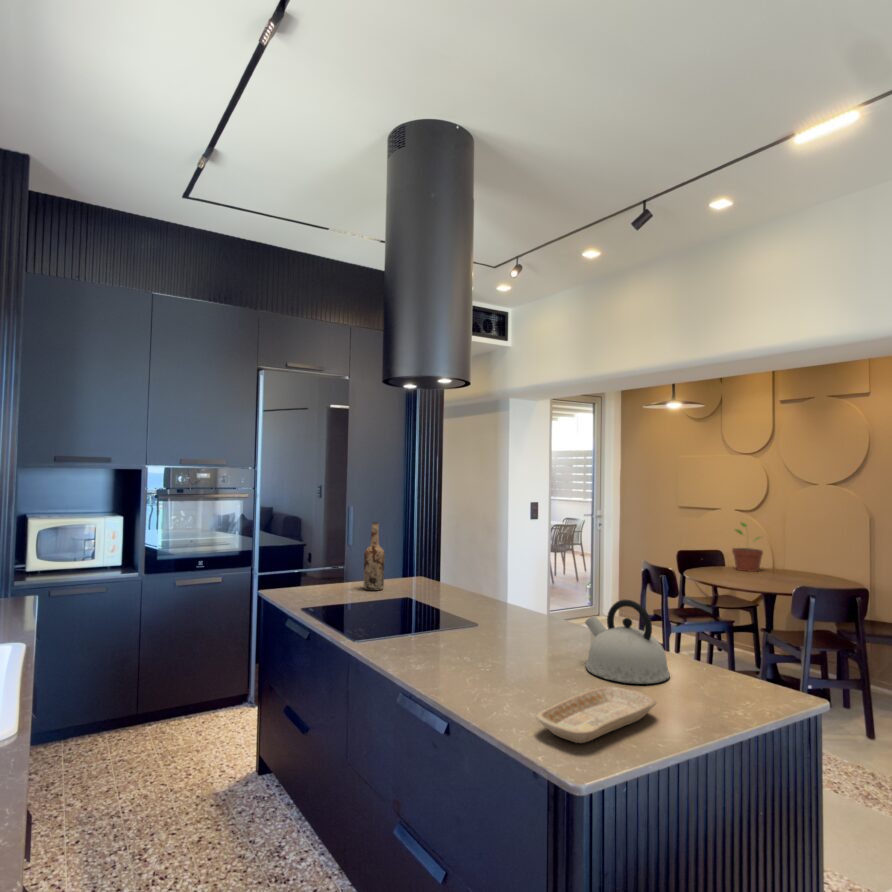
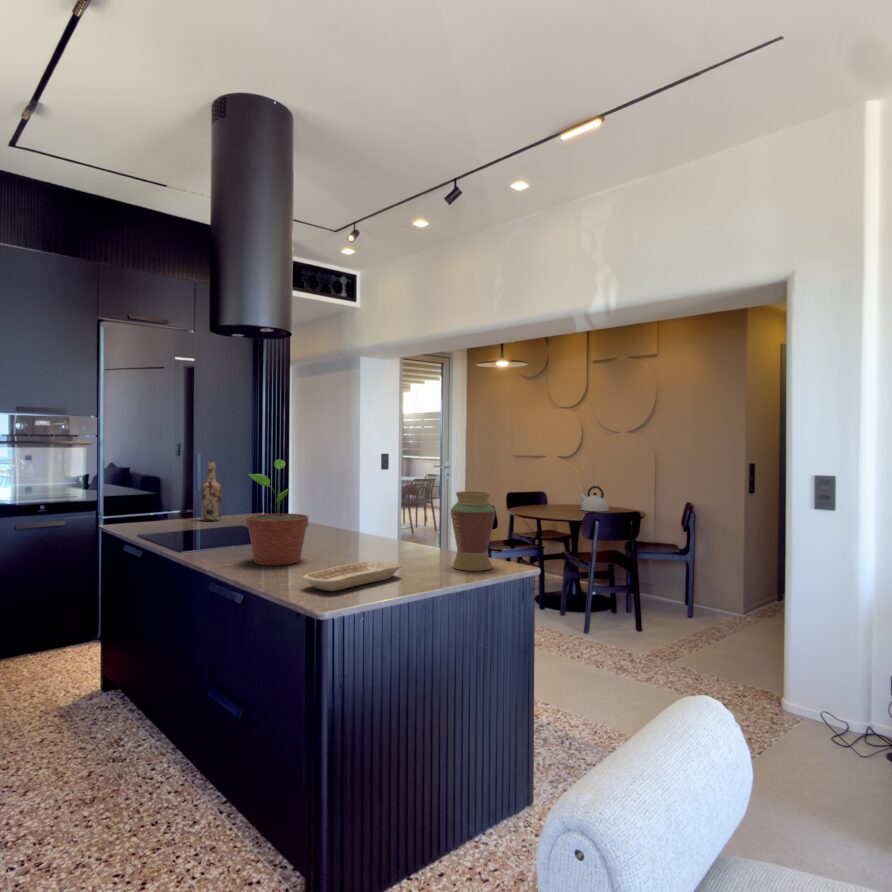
potted plant: present [732,523,763,572] -> present [246,459,308,565]
vase: none [708,592,774,708] -> present [451,491,495,571]
kettle: present [585,600,670,684] -> present [579,486,609,512]

